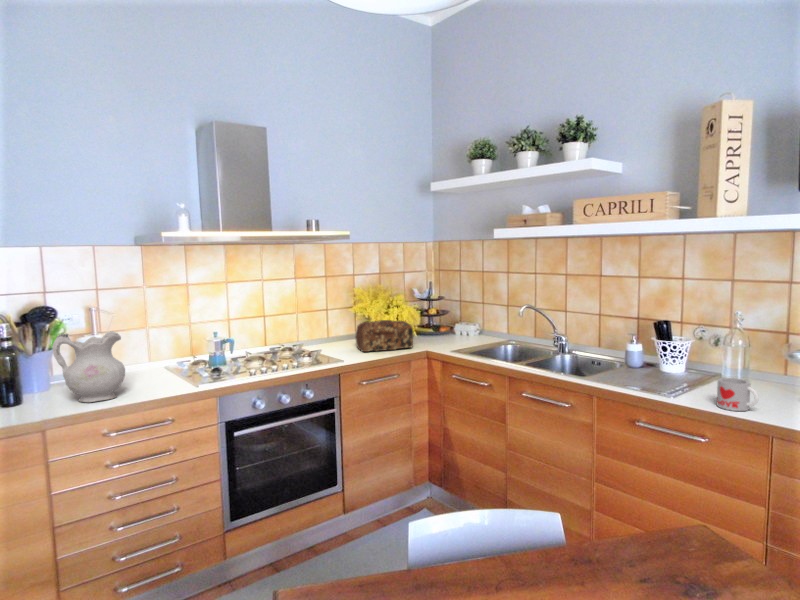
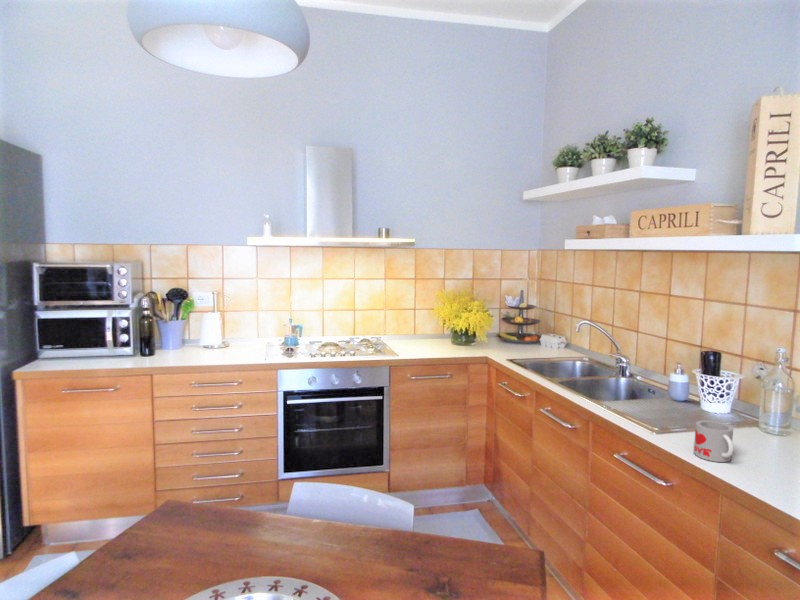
bread loaf: present [355,320,413,352] -> none [426,323,477,351]
ceramic pitcher: present [53,331,125,402] -> none [171,308,218,360]

